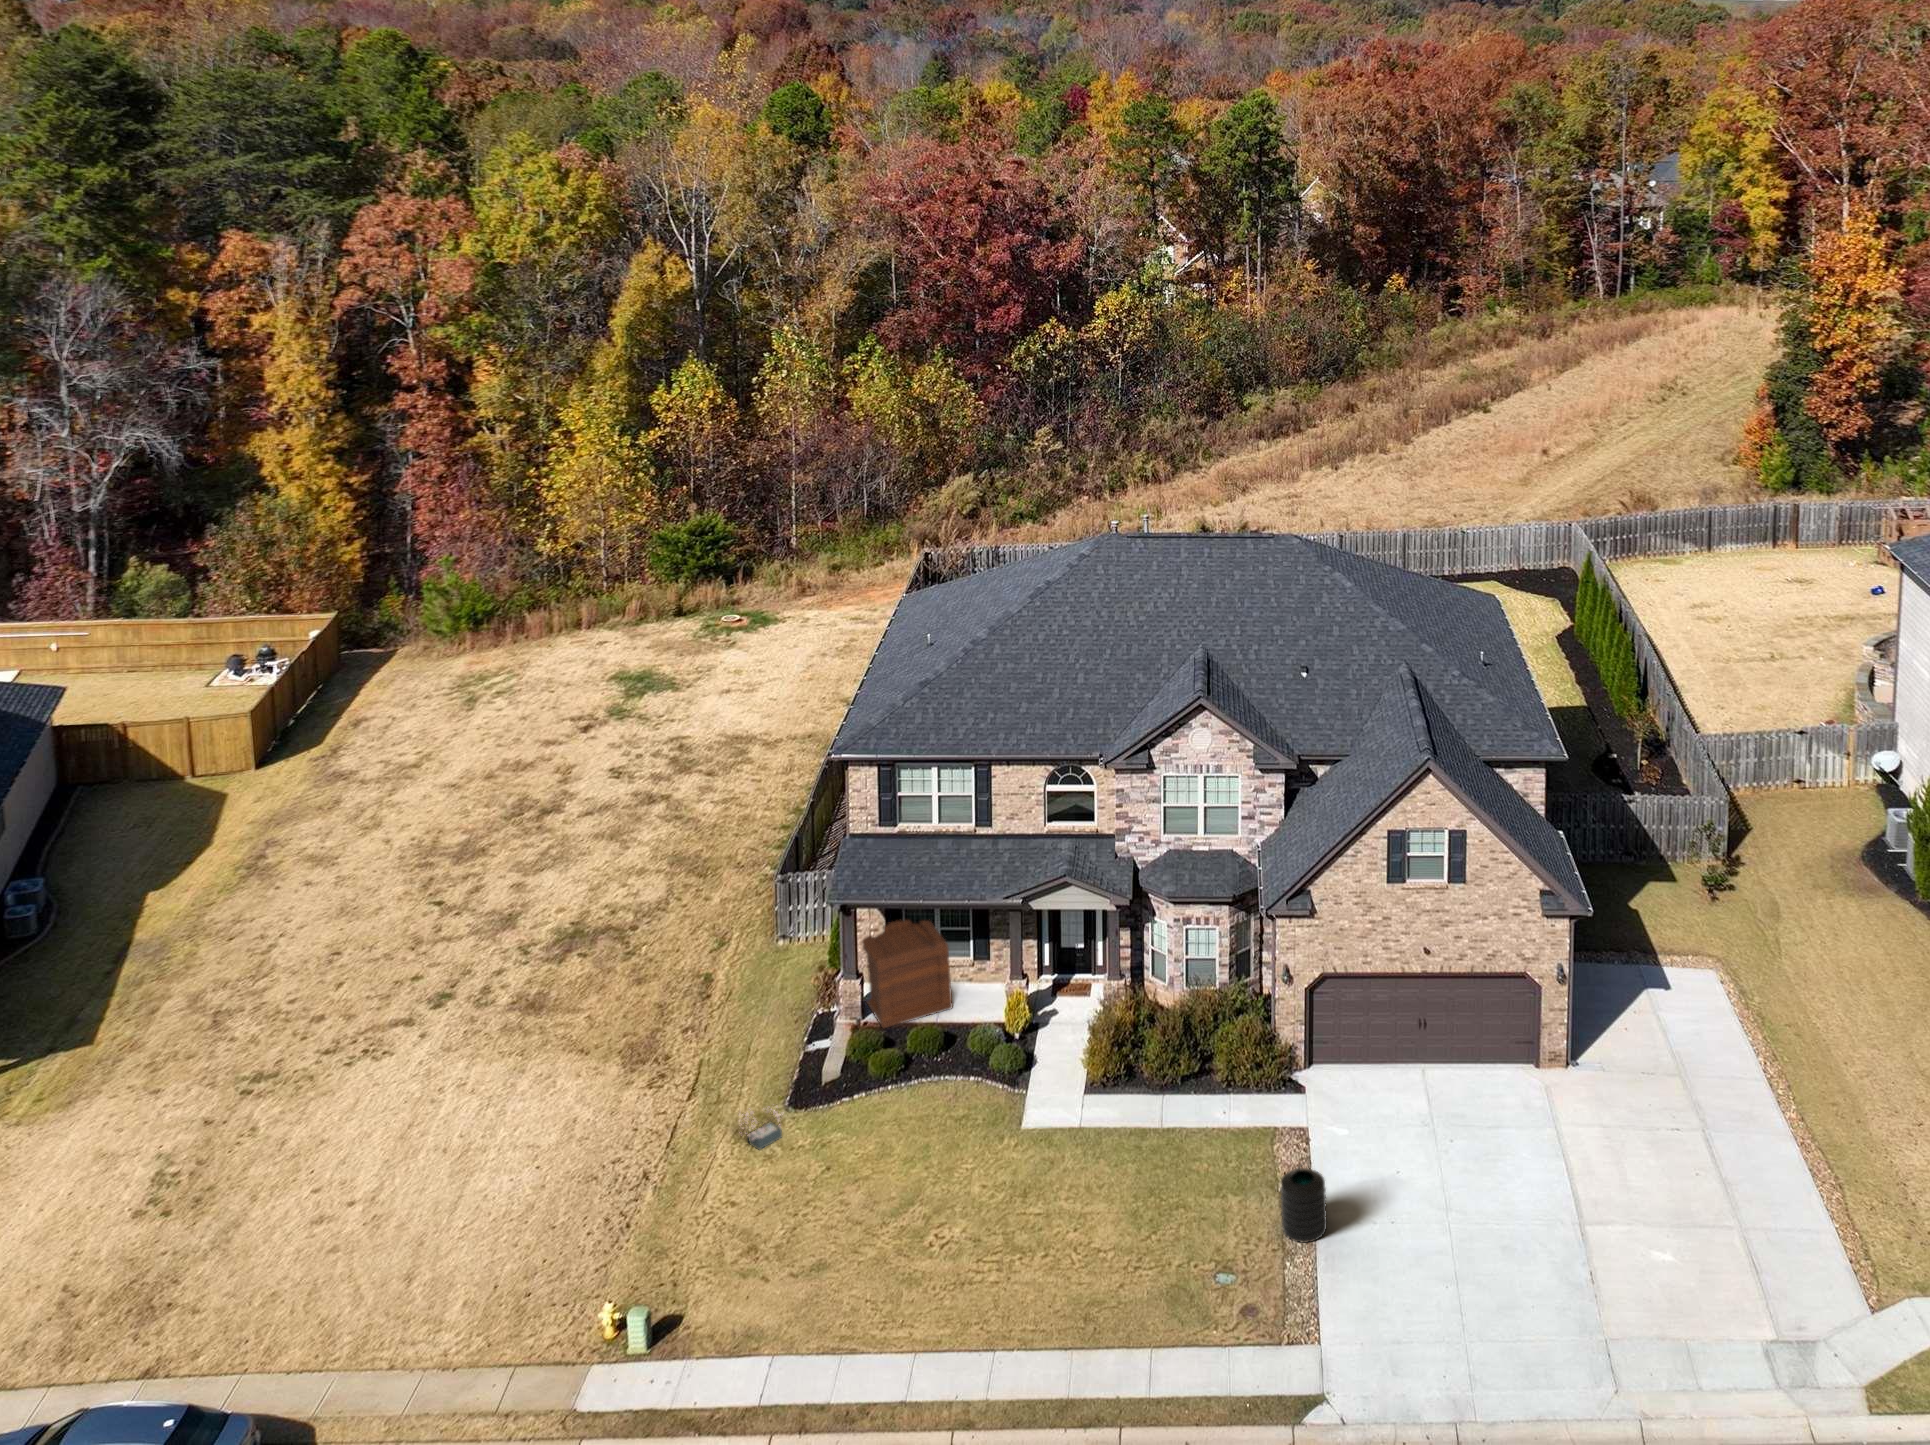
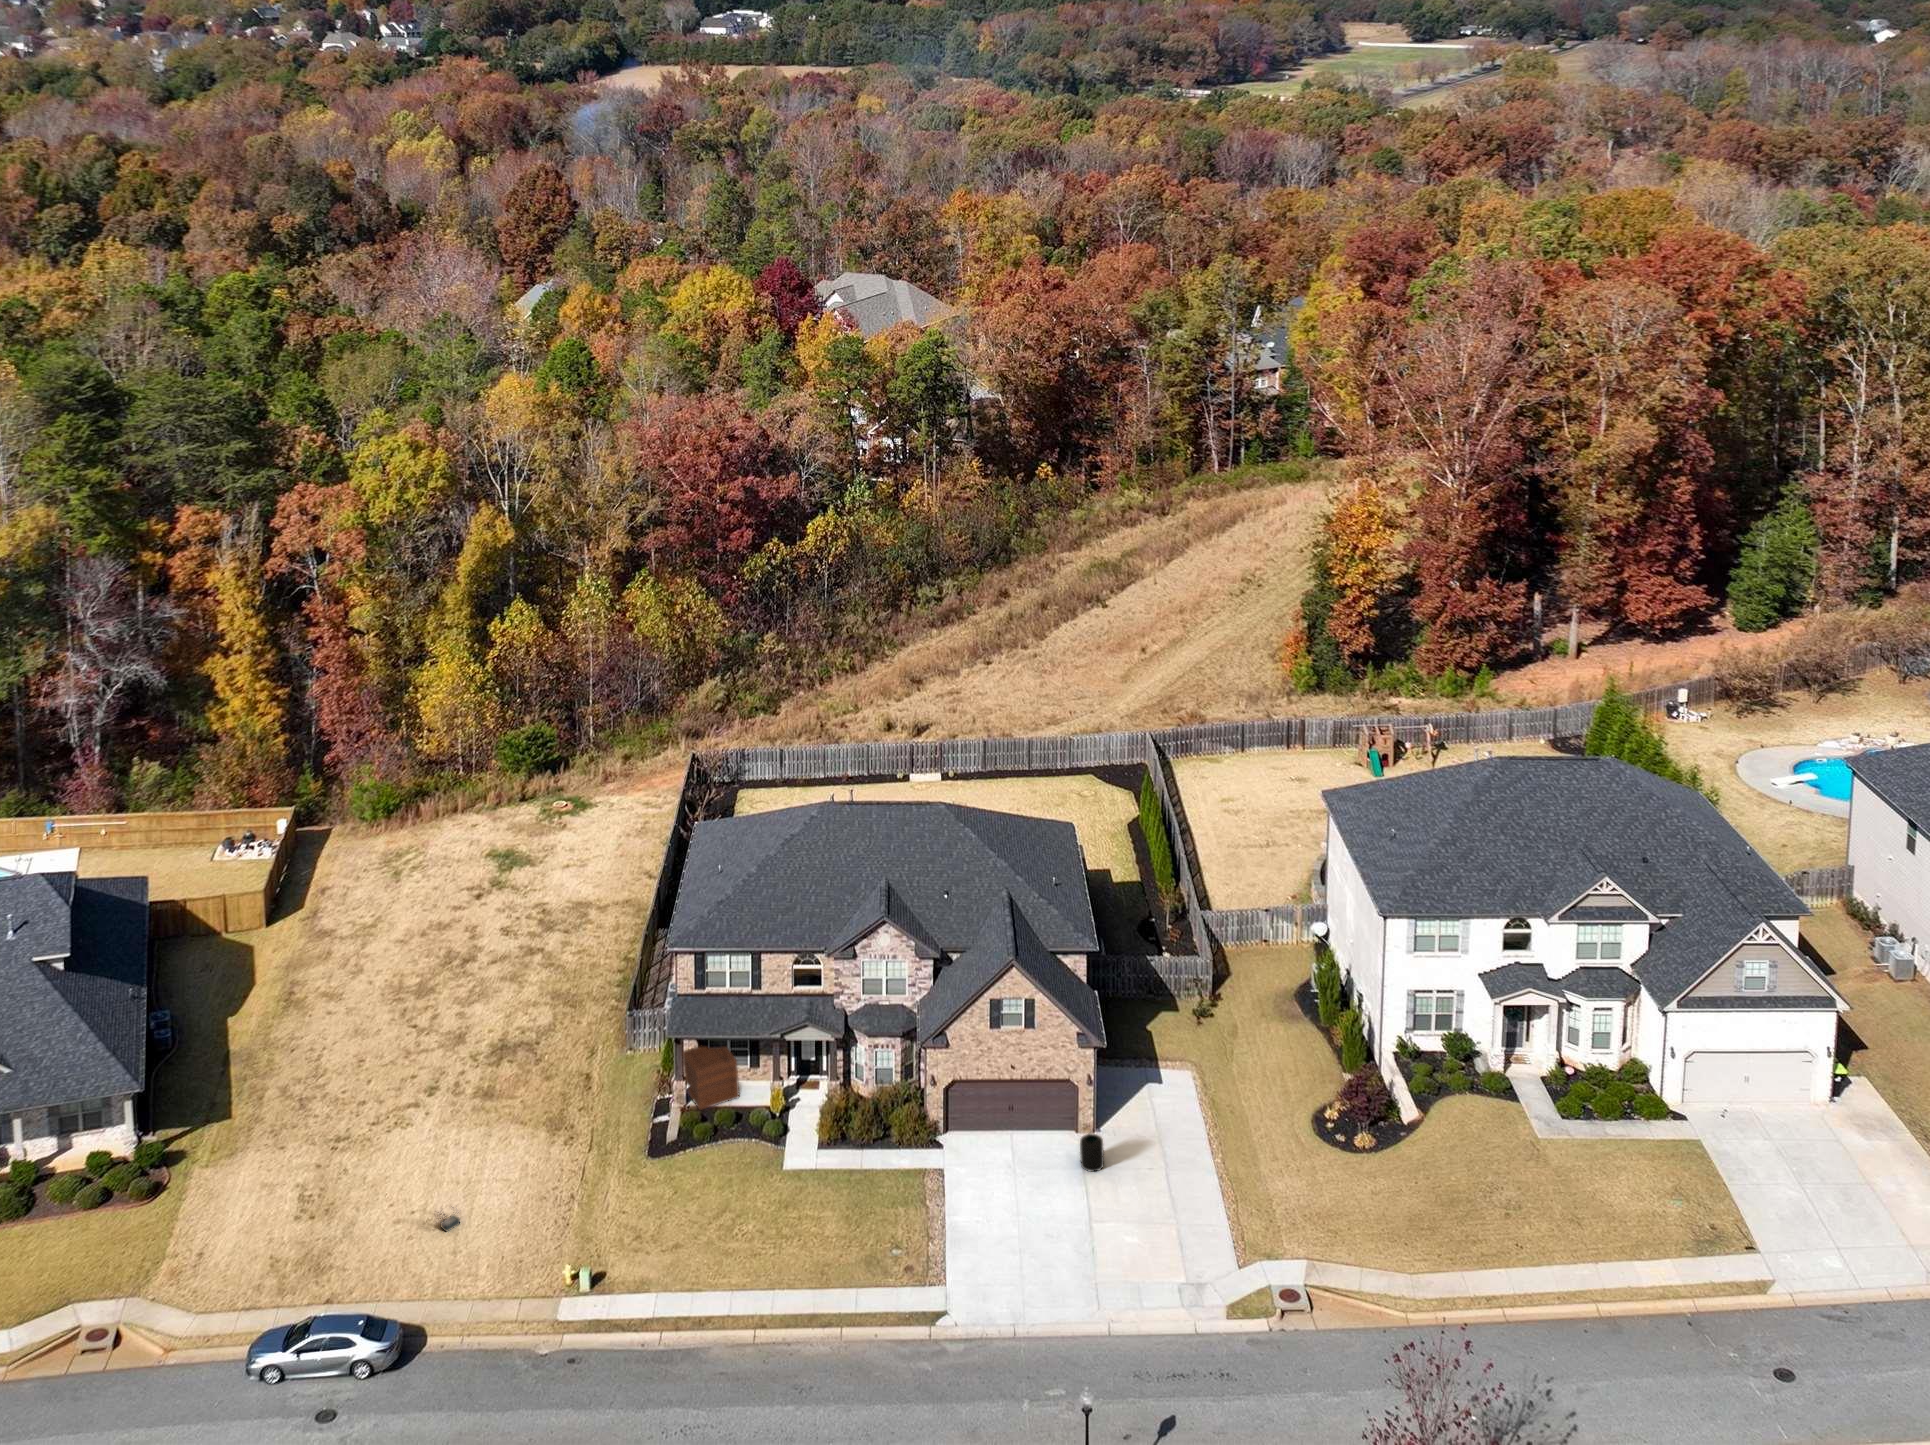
decorative plant: present [742,1107,782,1150] -> present [439,1206,460,1231]
trash can: present [1280,1164,1327,1243] -> present [1080,1133,1104,1172]

